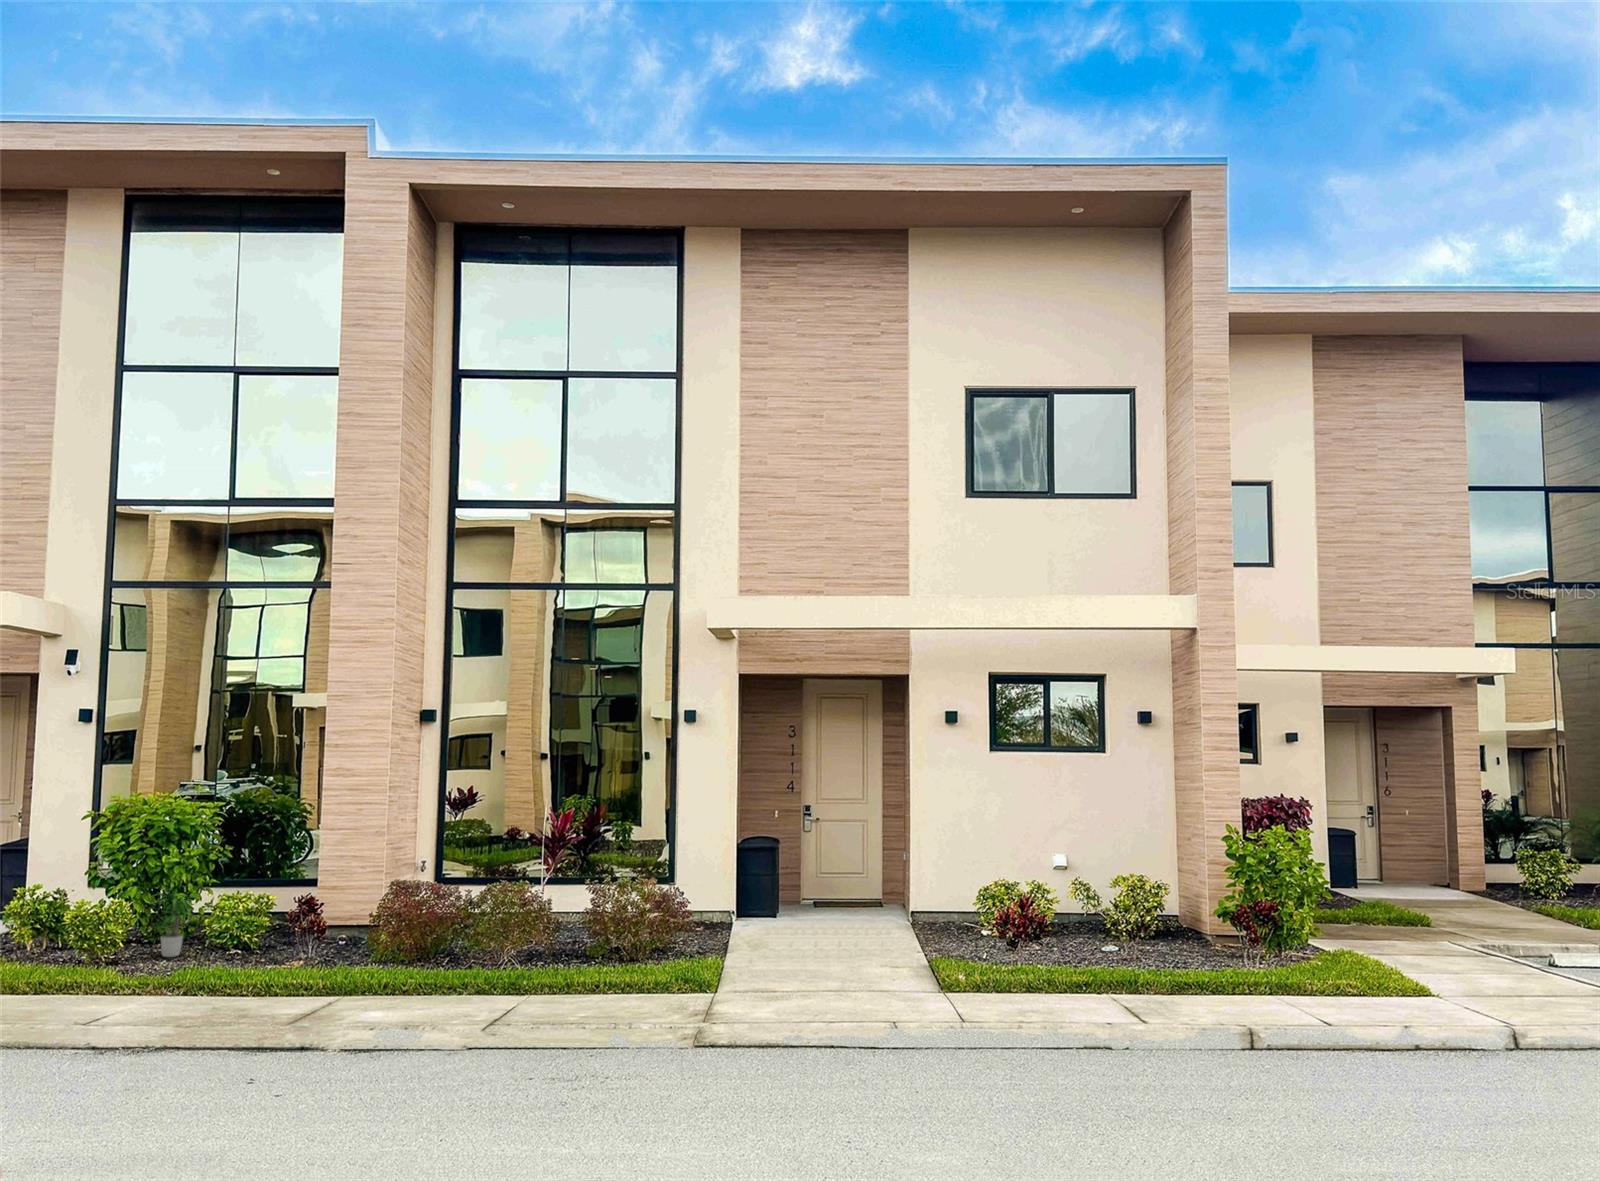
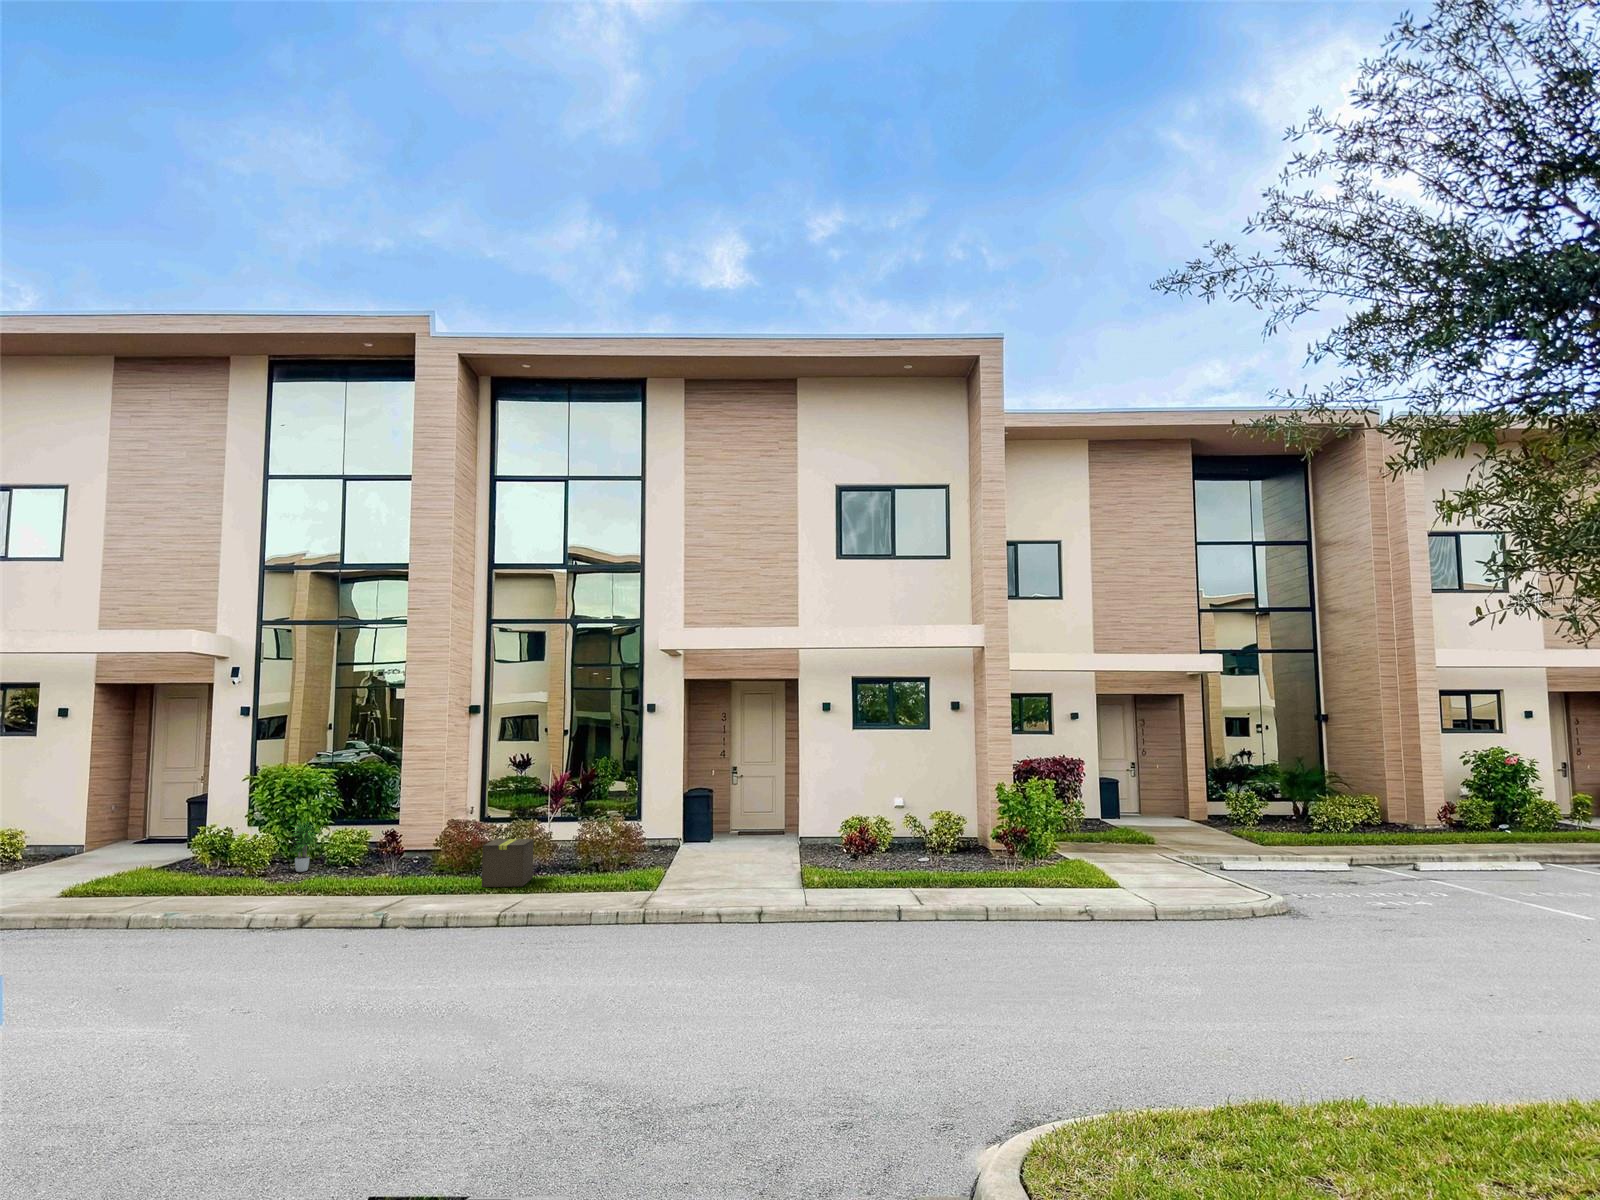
cardboard box: none [451,911,527,985] -> present [482,839,534,887]

